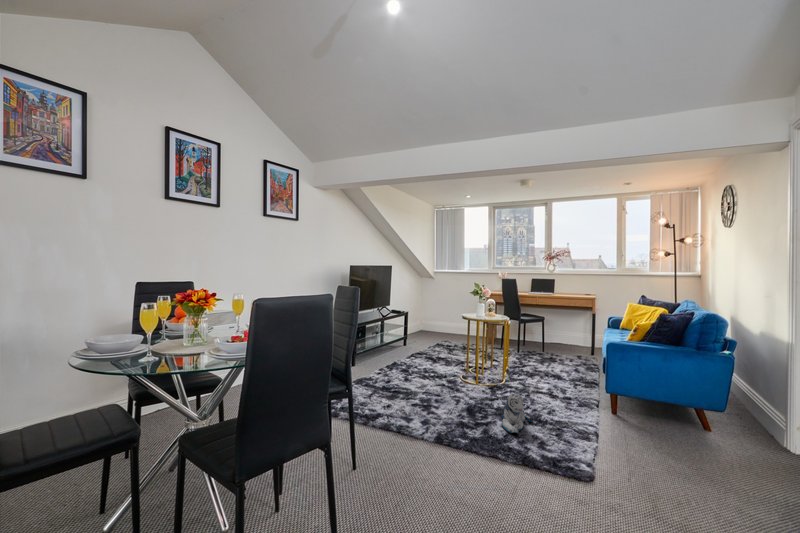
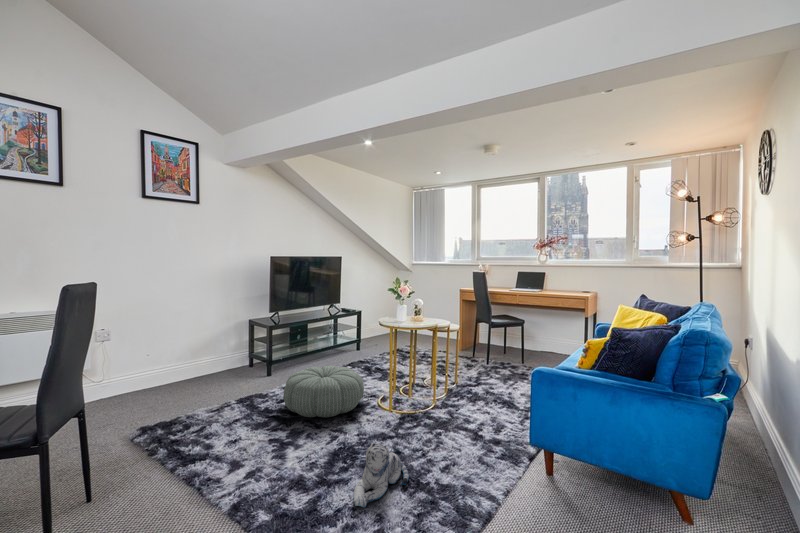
pouf: none [394,352,456,389] -> present [283,366,364,417]

